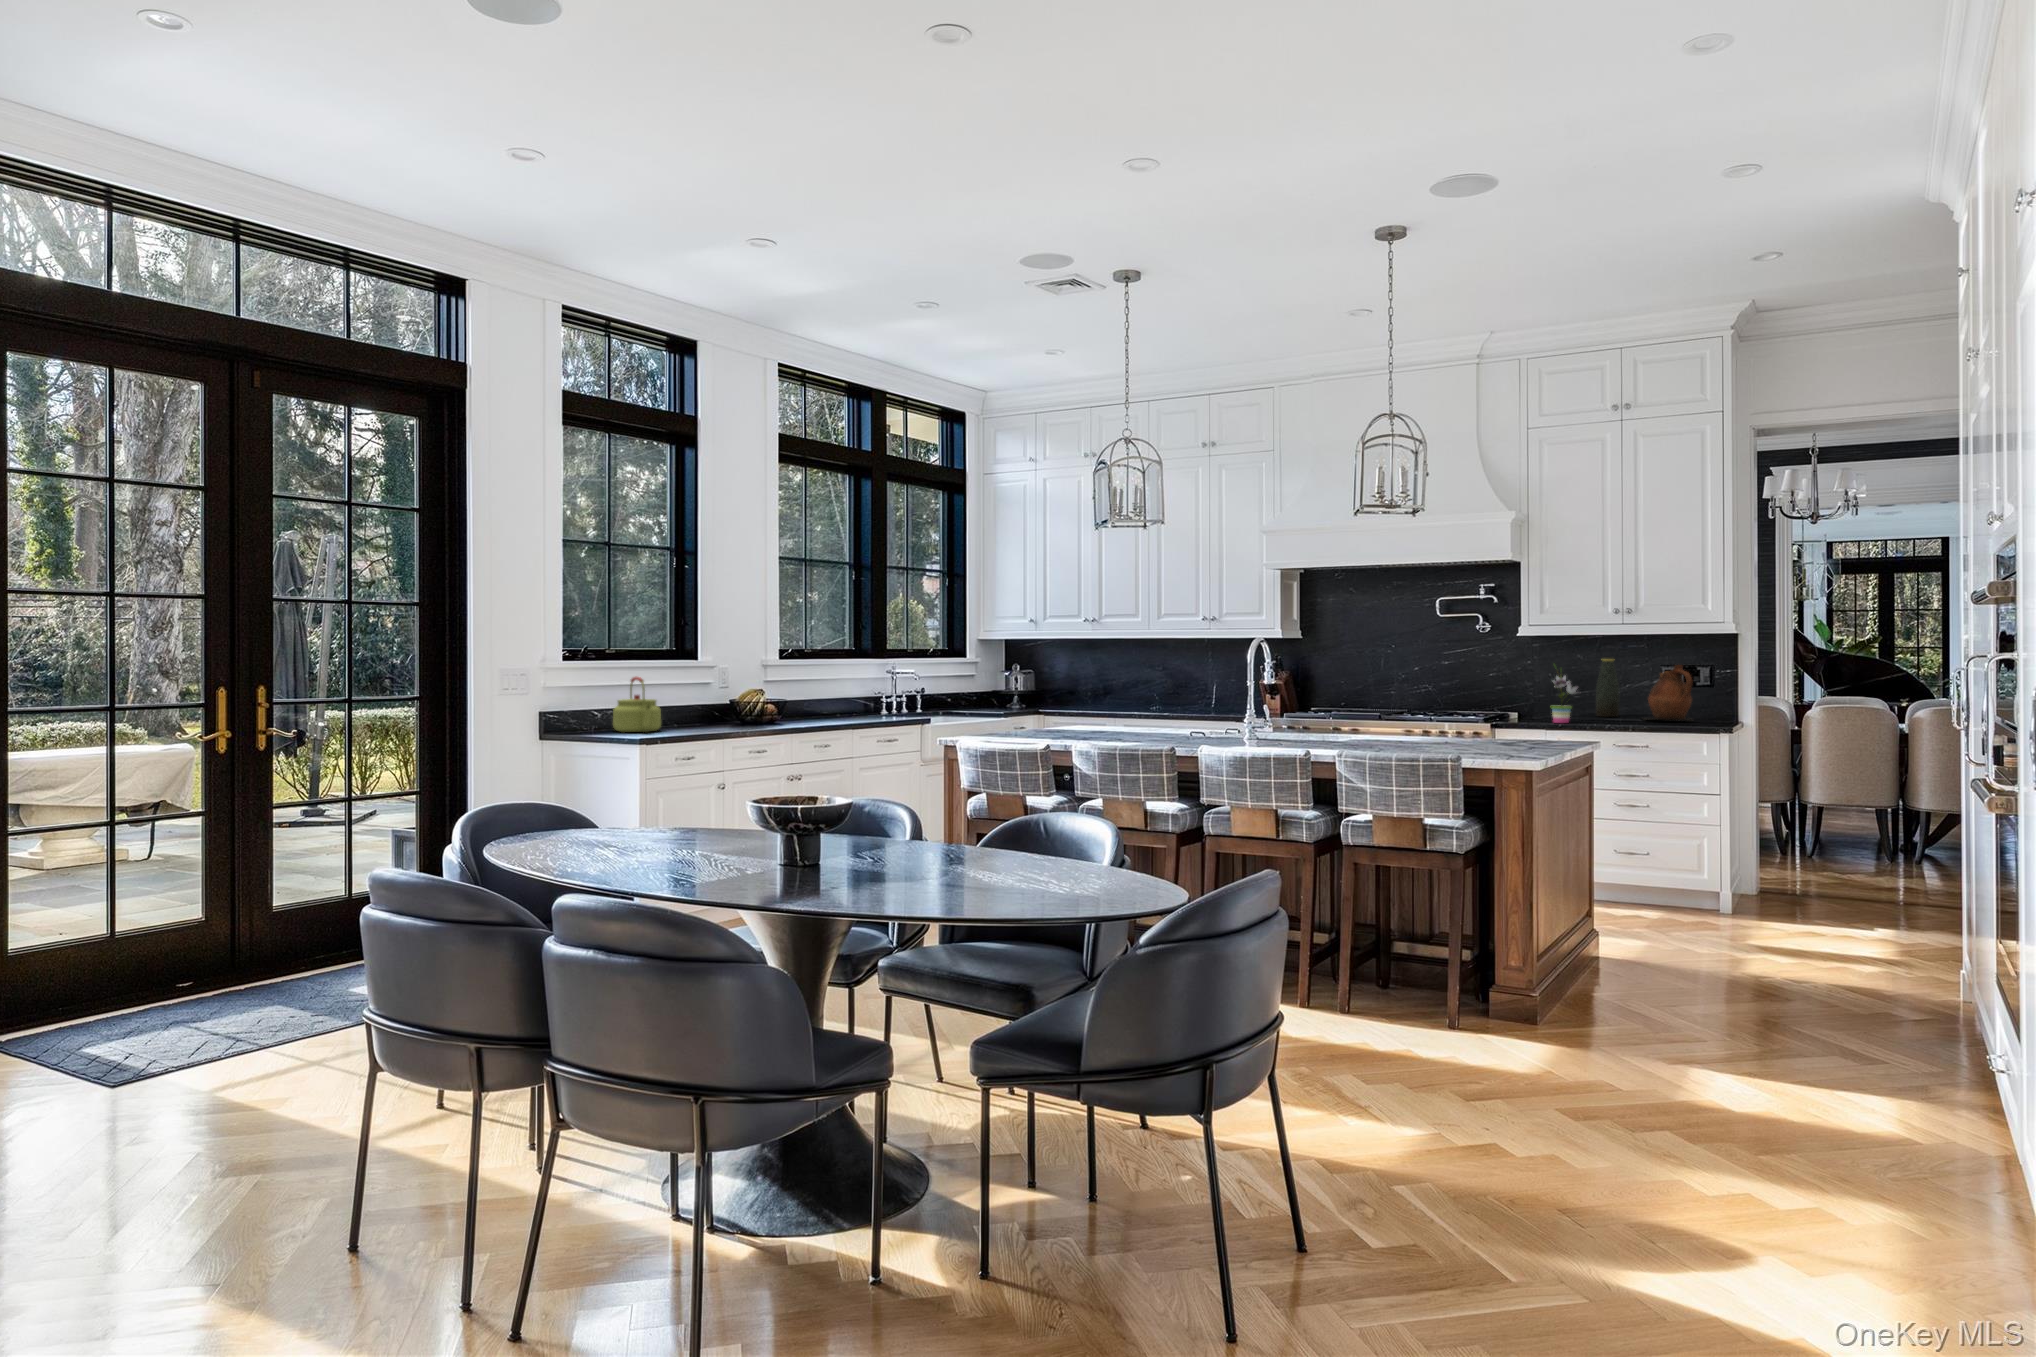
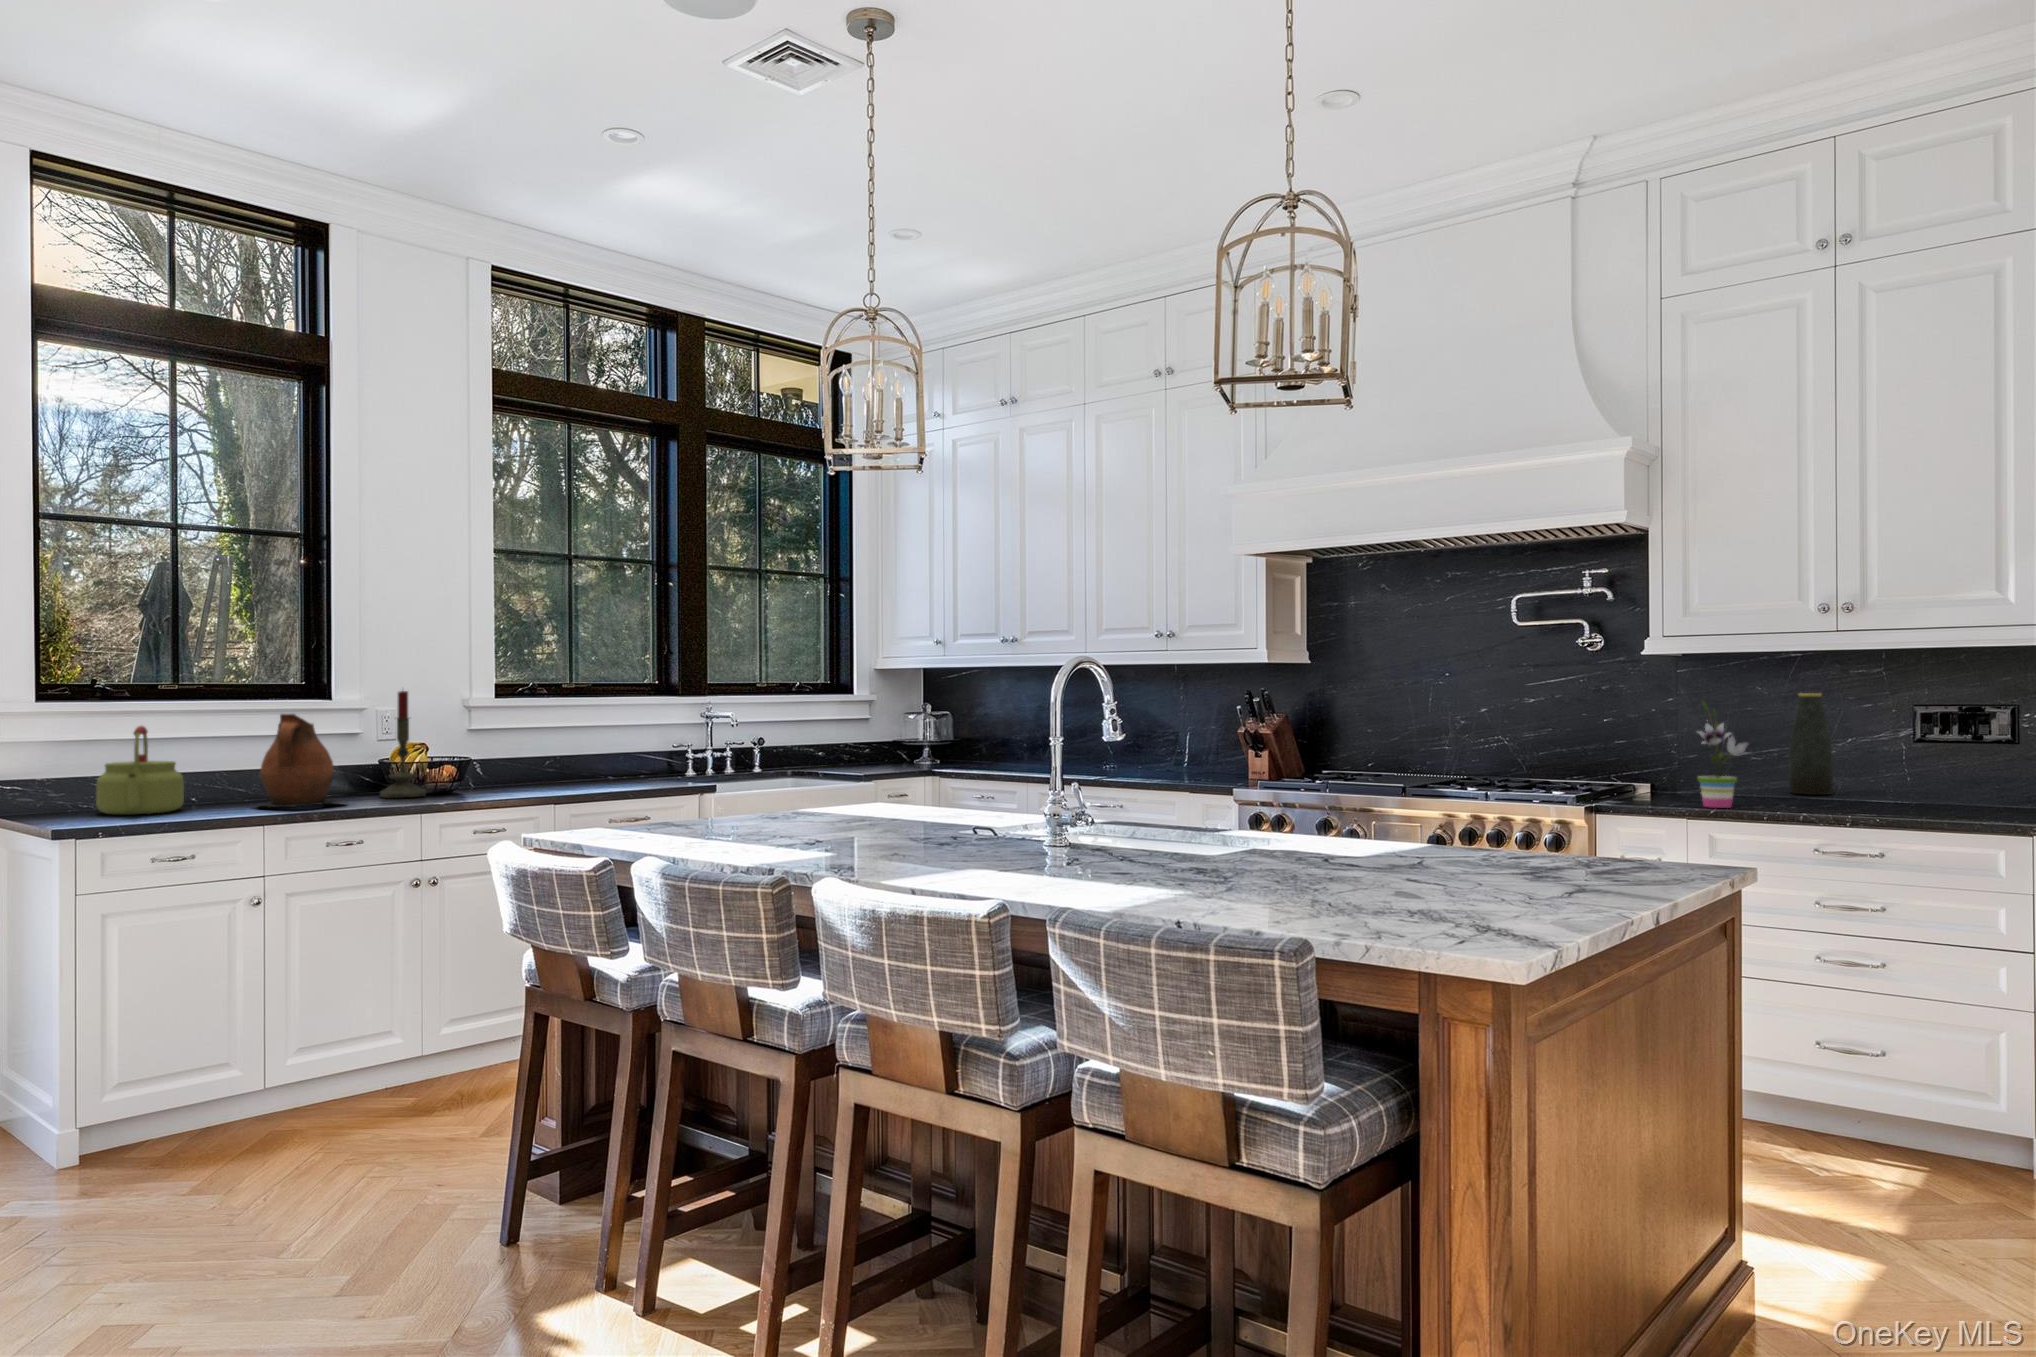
candle: none [750,653,777,724] -> present [380,691,426,798]
ceramic pitcher: present [1645,665,1693,720] -> present [257,714,340,807]

